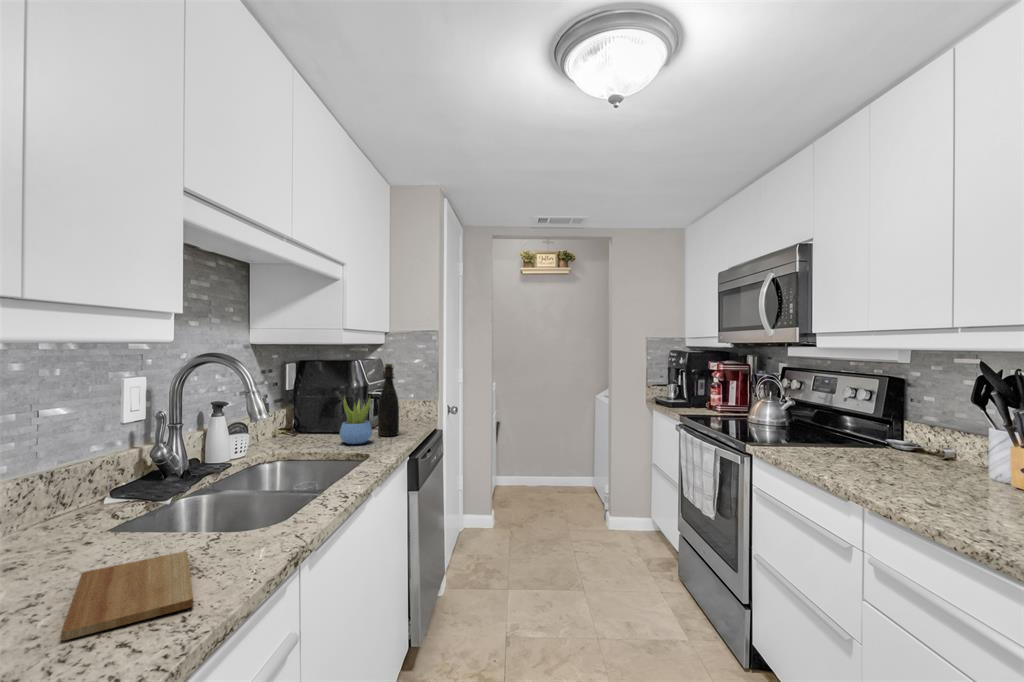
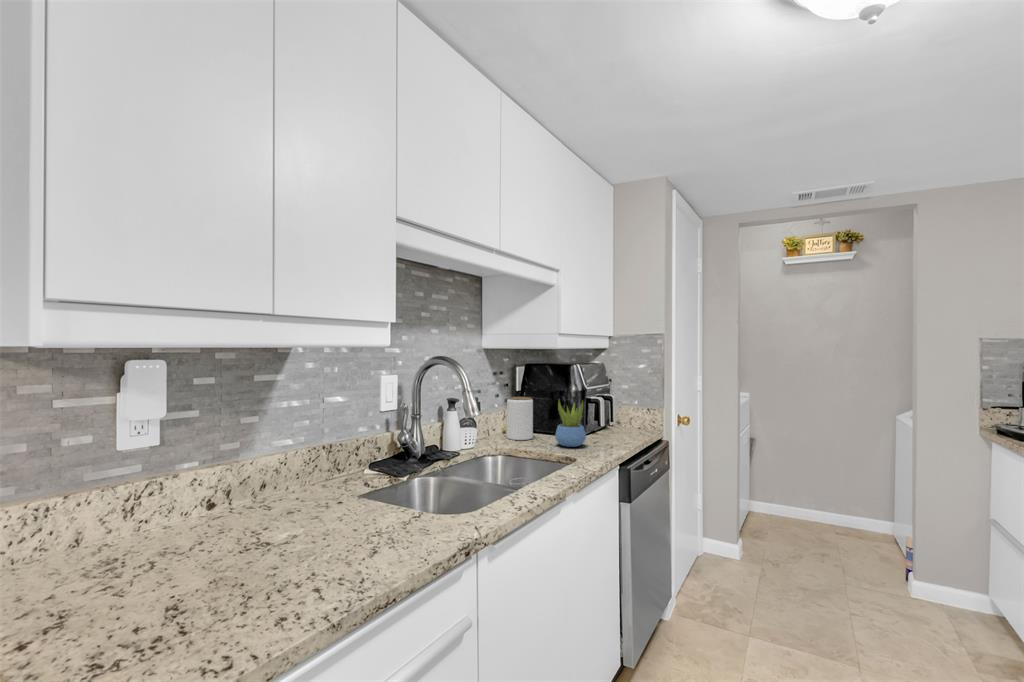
bottle: present [378,364,399,436] -> none [595,369,615,442]
jar: none [280,396,311,443] -> present [507,397,533,440]
cutting board: present [61,551,193,640] -> none [287,523,390,575]

